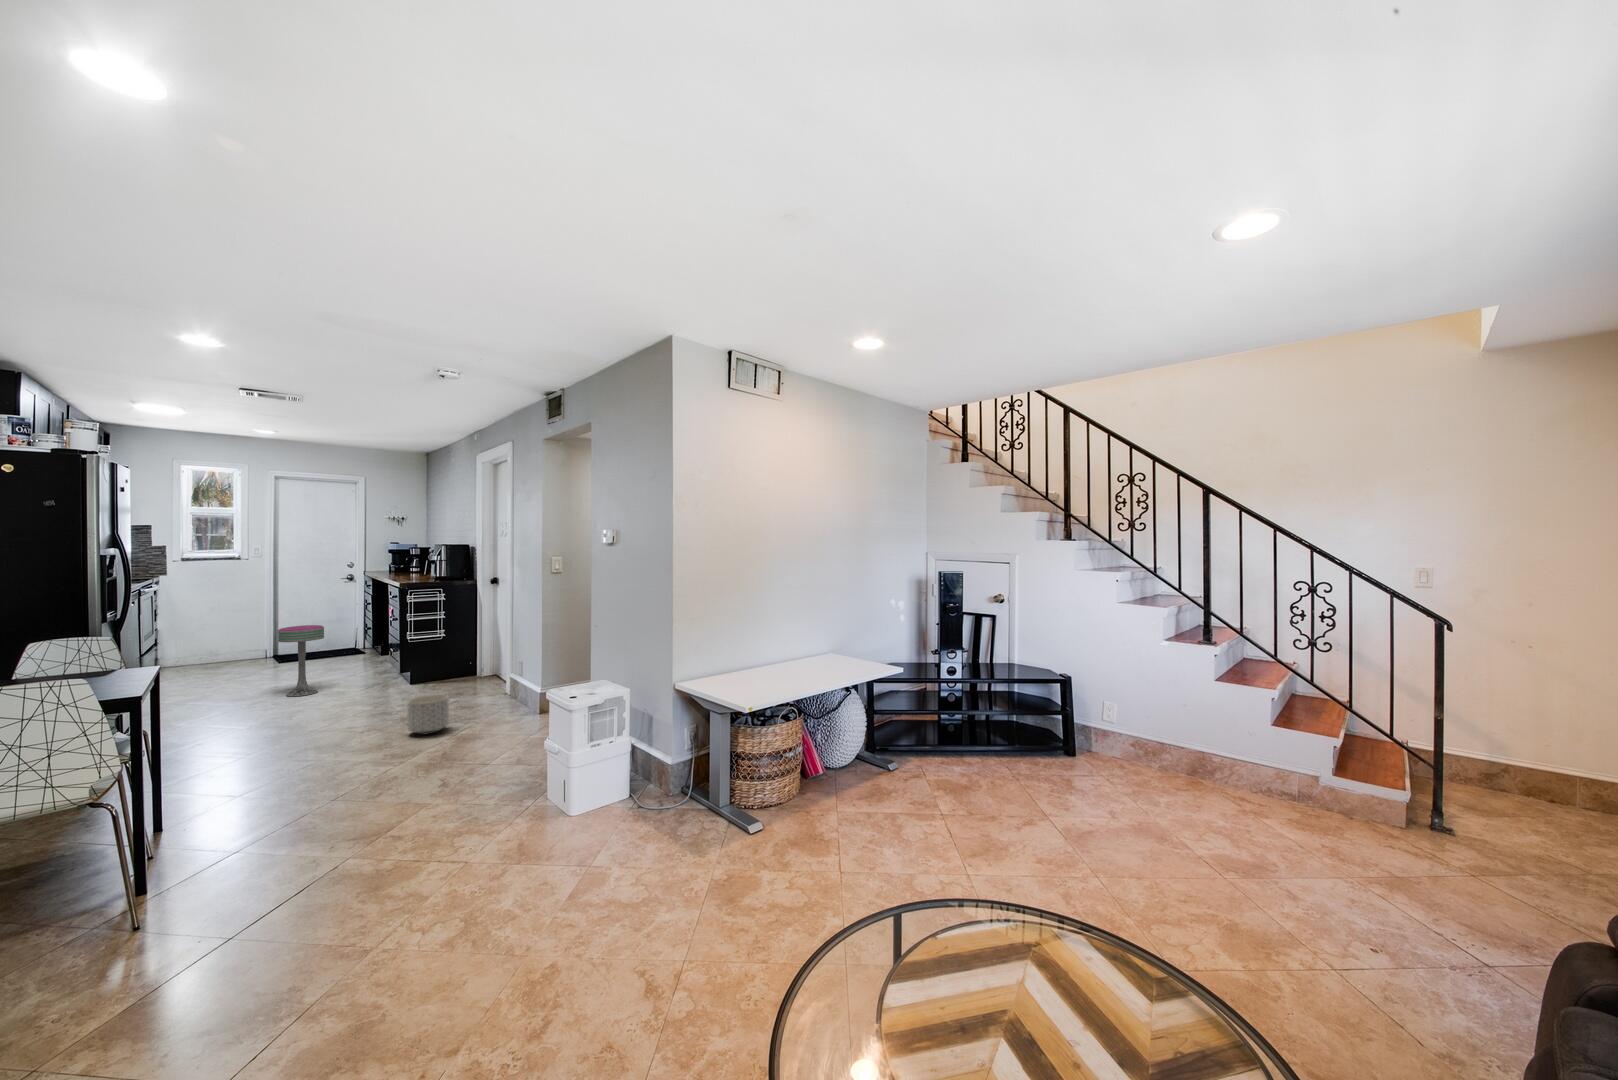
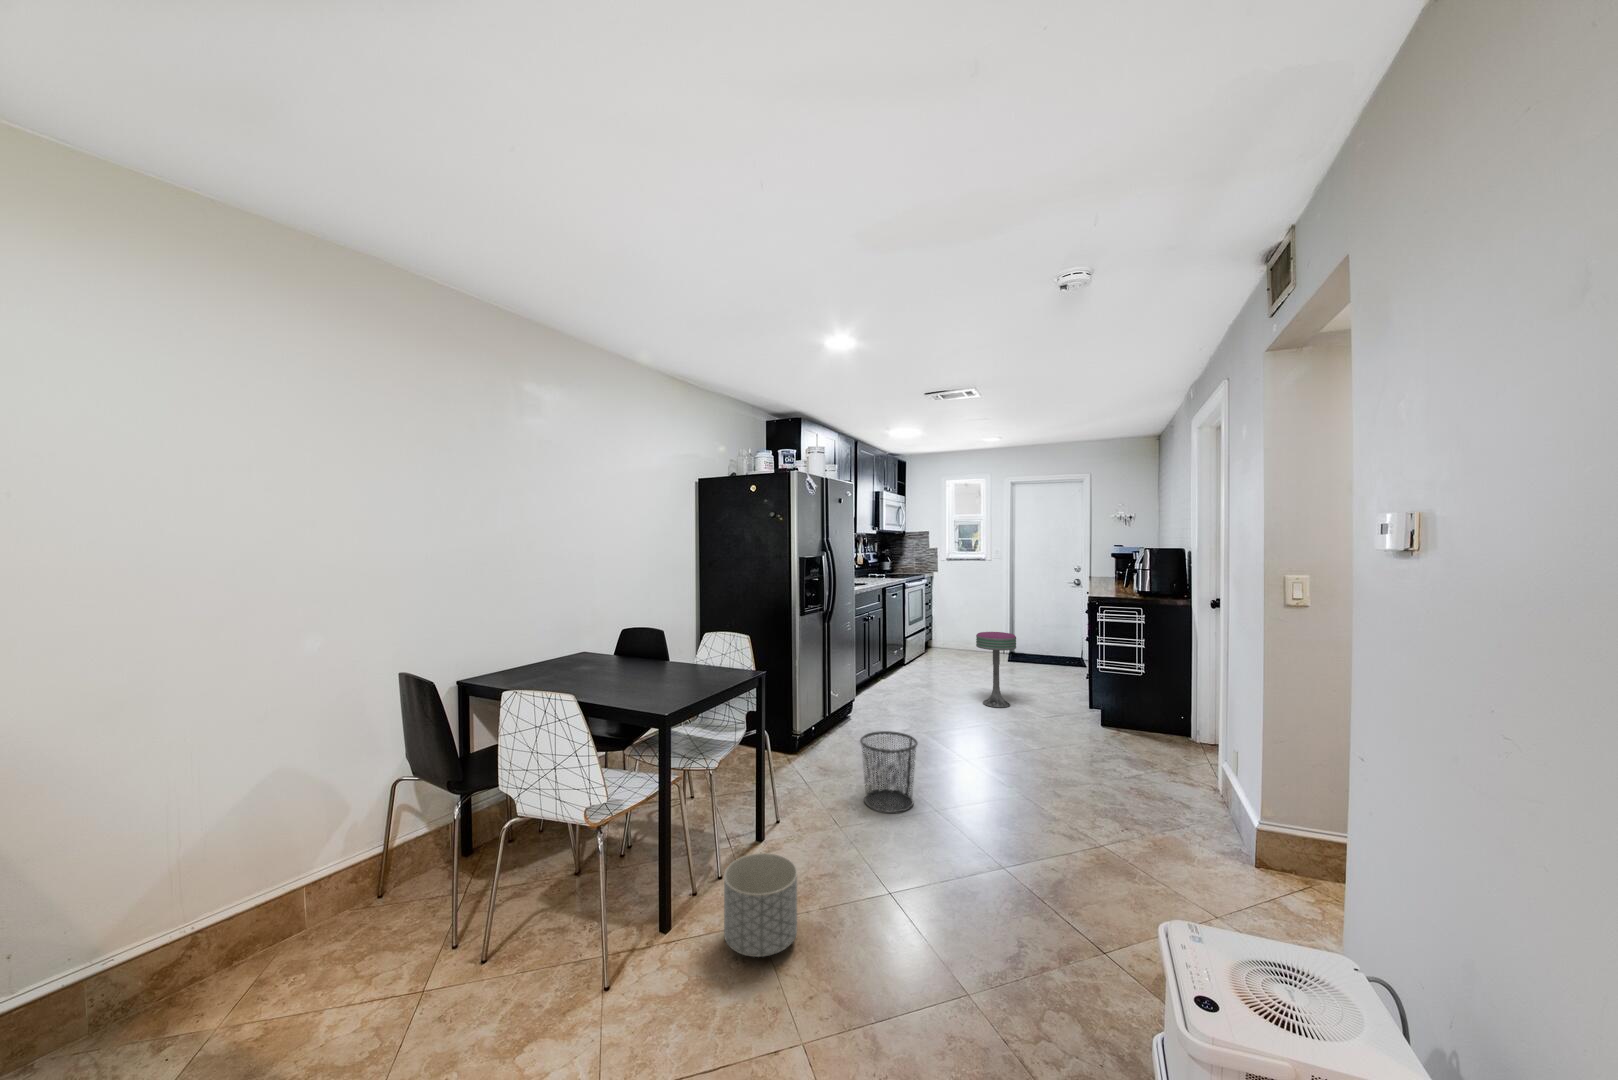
planter: present [408,694,449,735] -> present [724,853,797,957]
waste bin: none [249,704,313,770] -> present [860,731,918,813]

